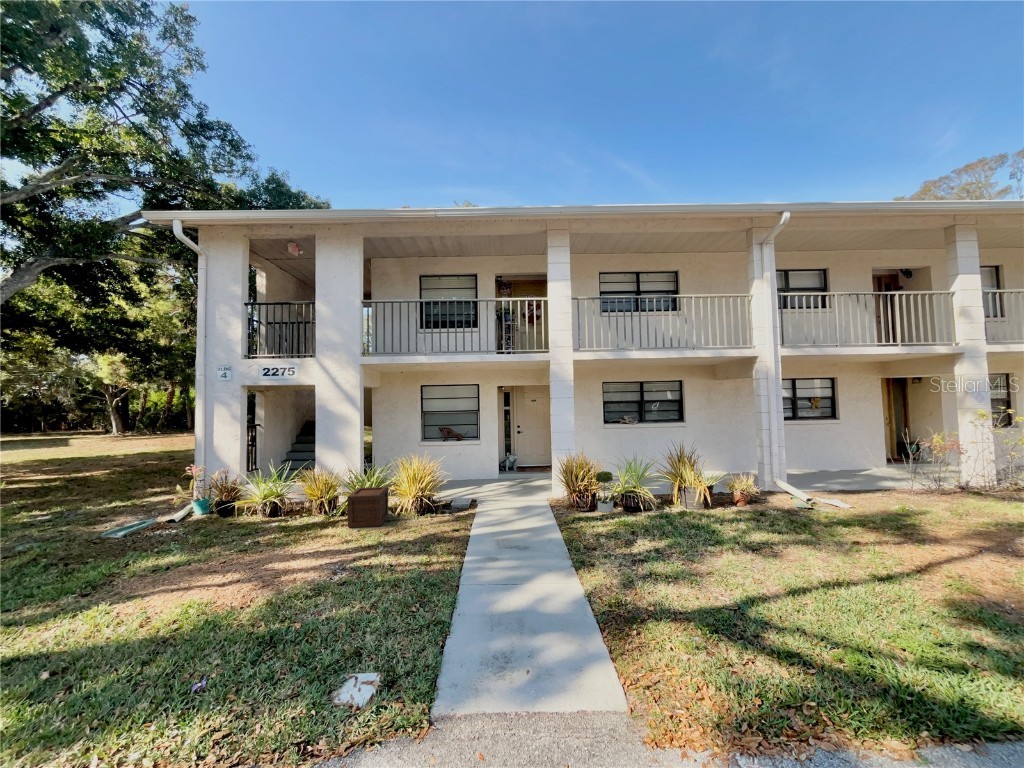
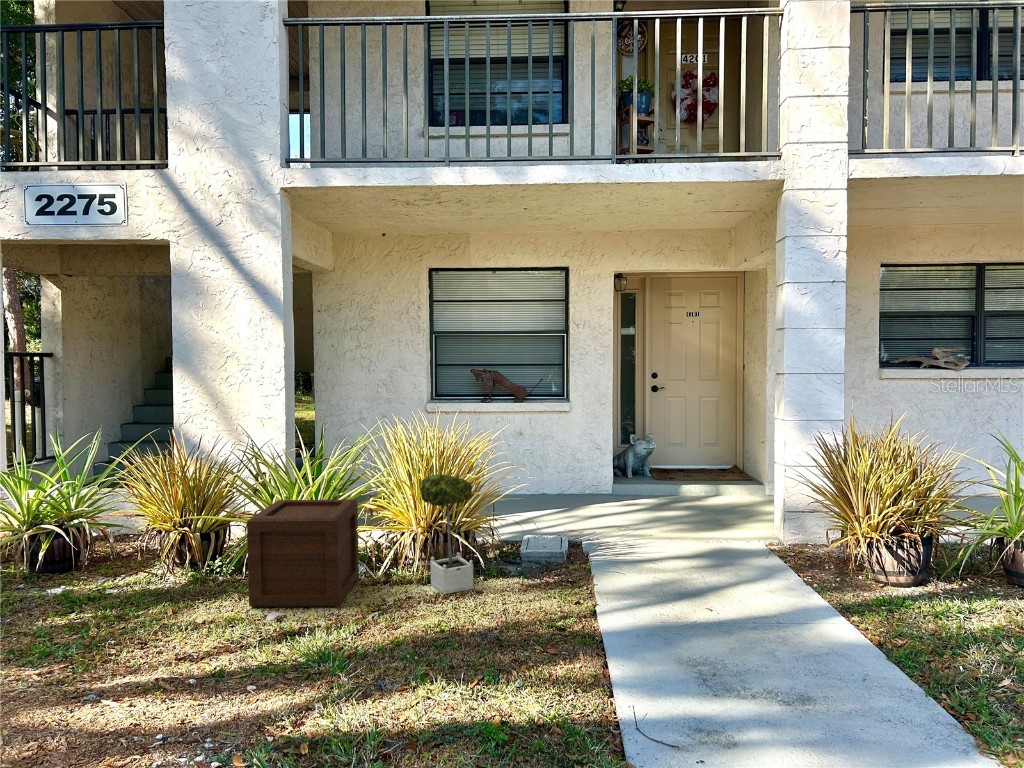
potted tree: present [595,471,613,513] -> present [420,474,473,594]

